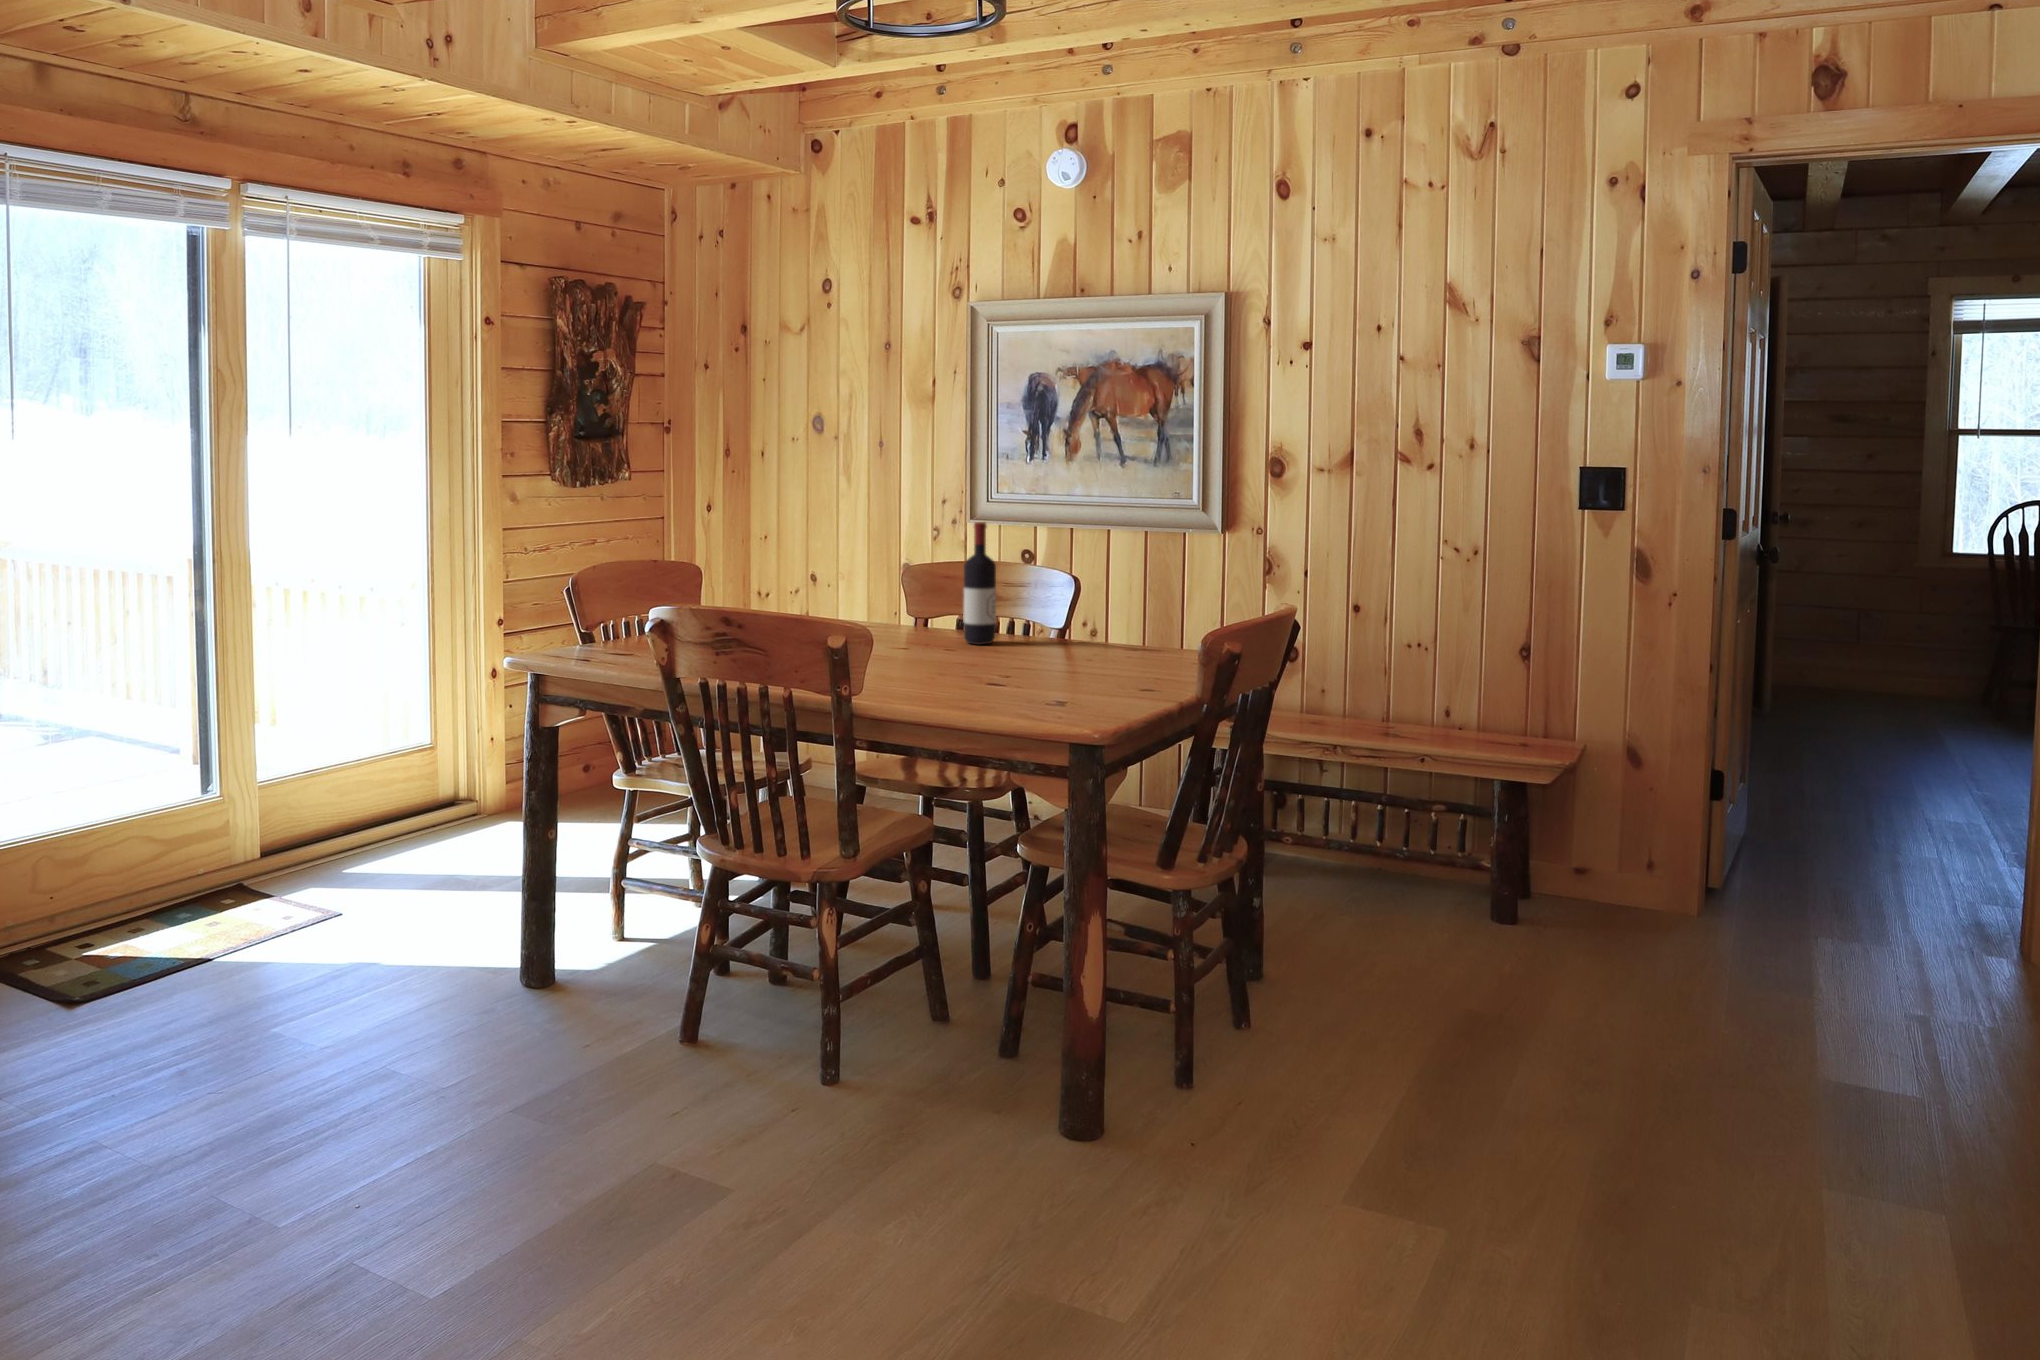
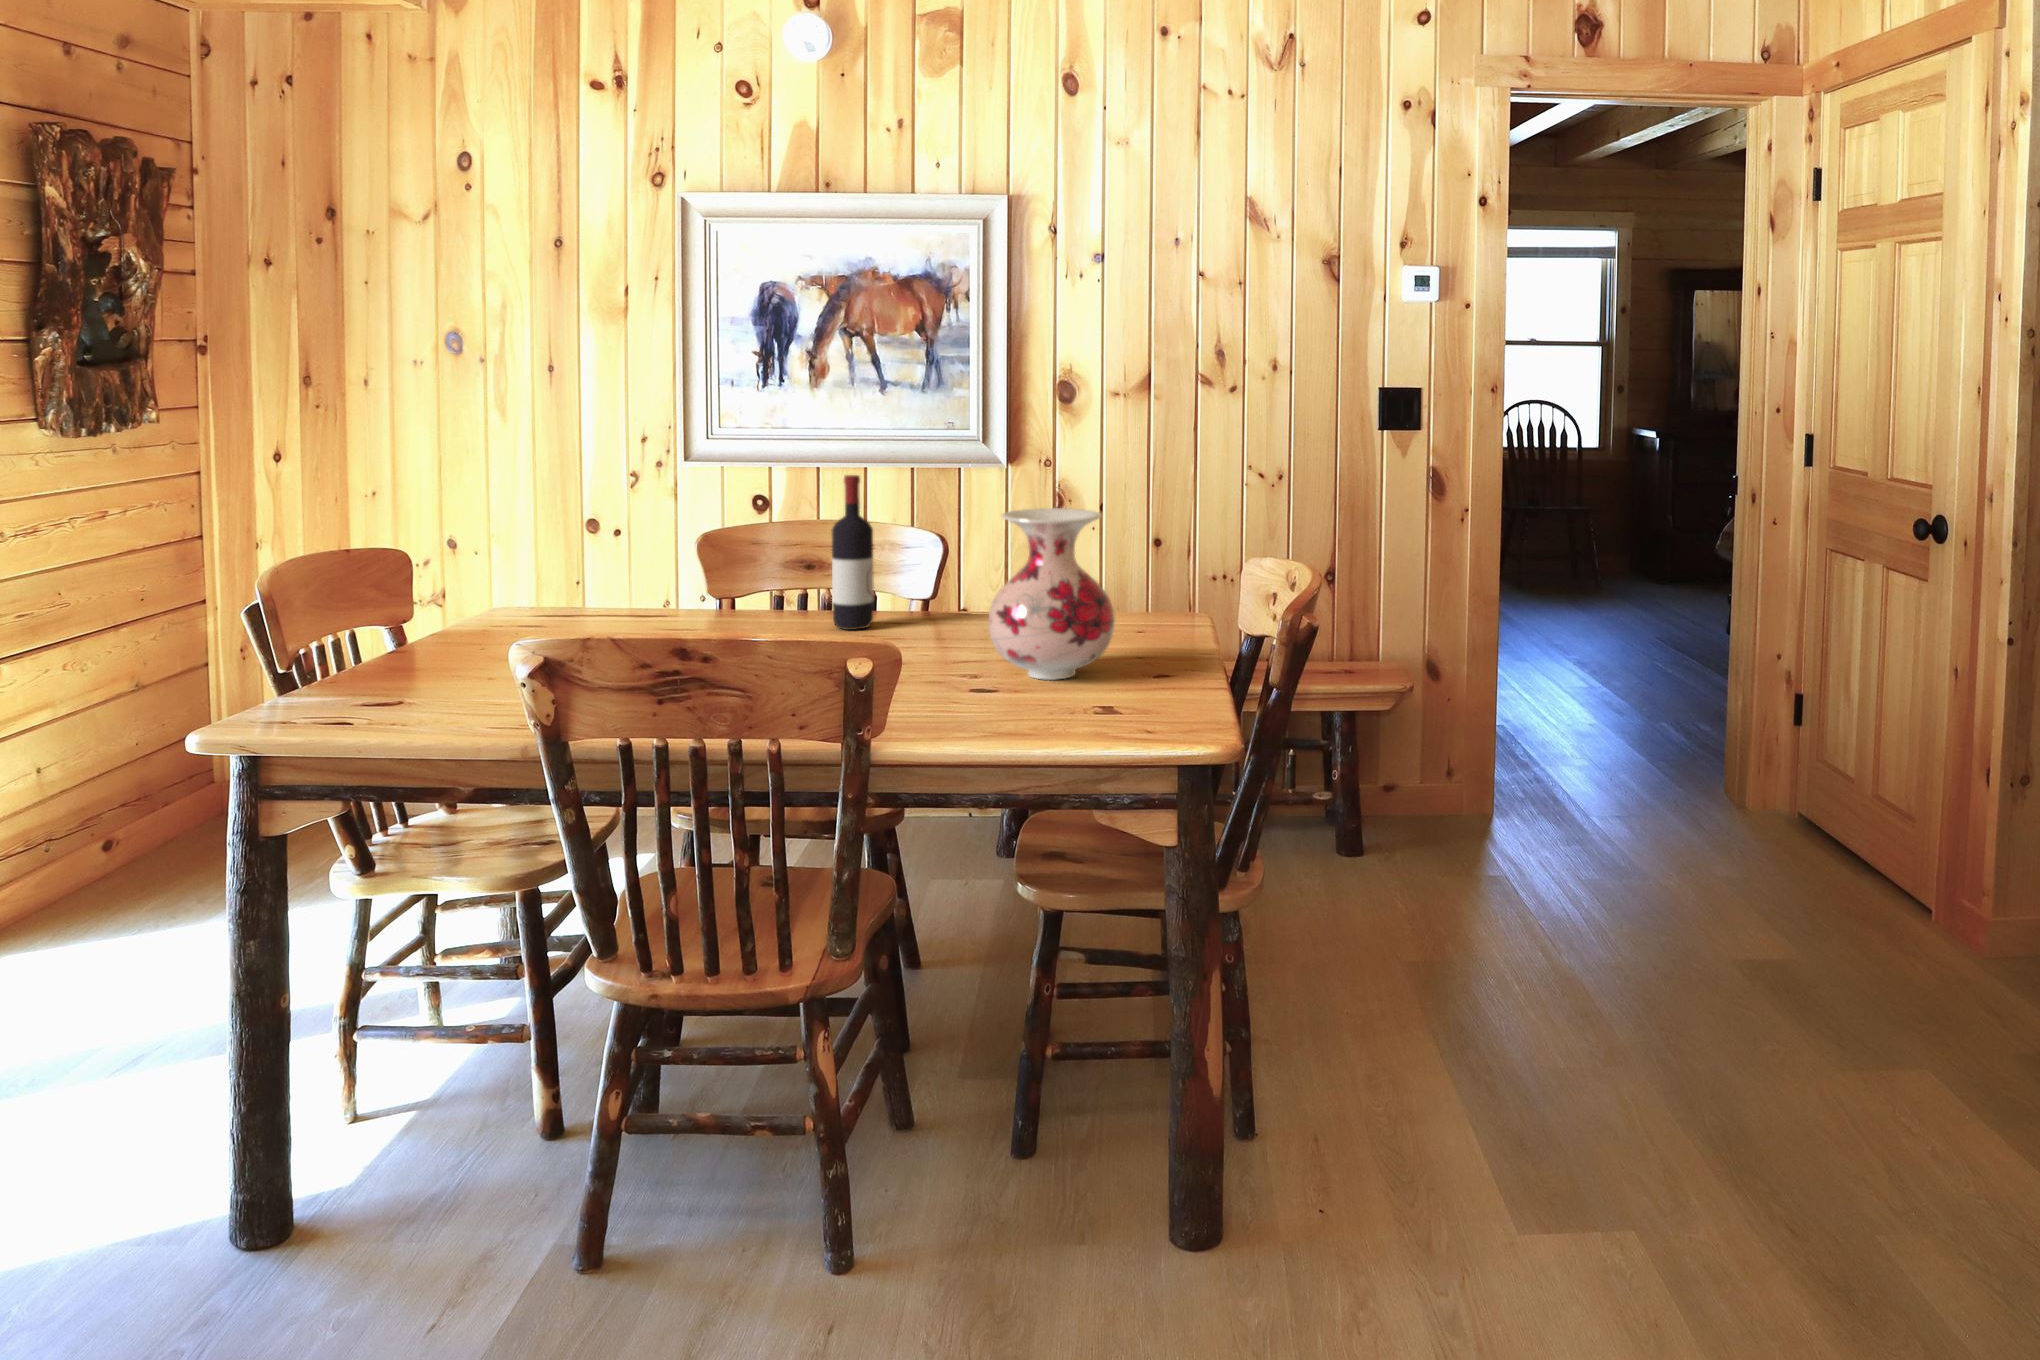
vase: none [1019,548,1121,685] -> present [988,508,1115,680]

